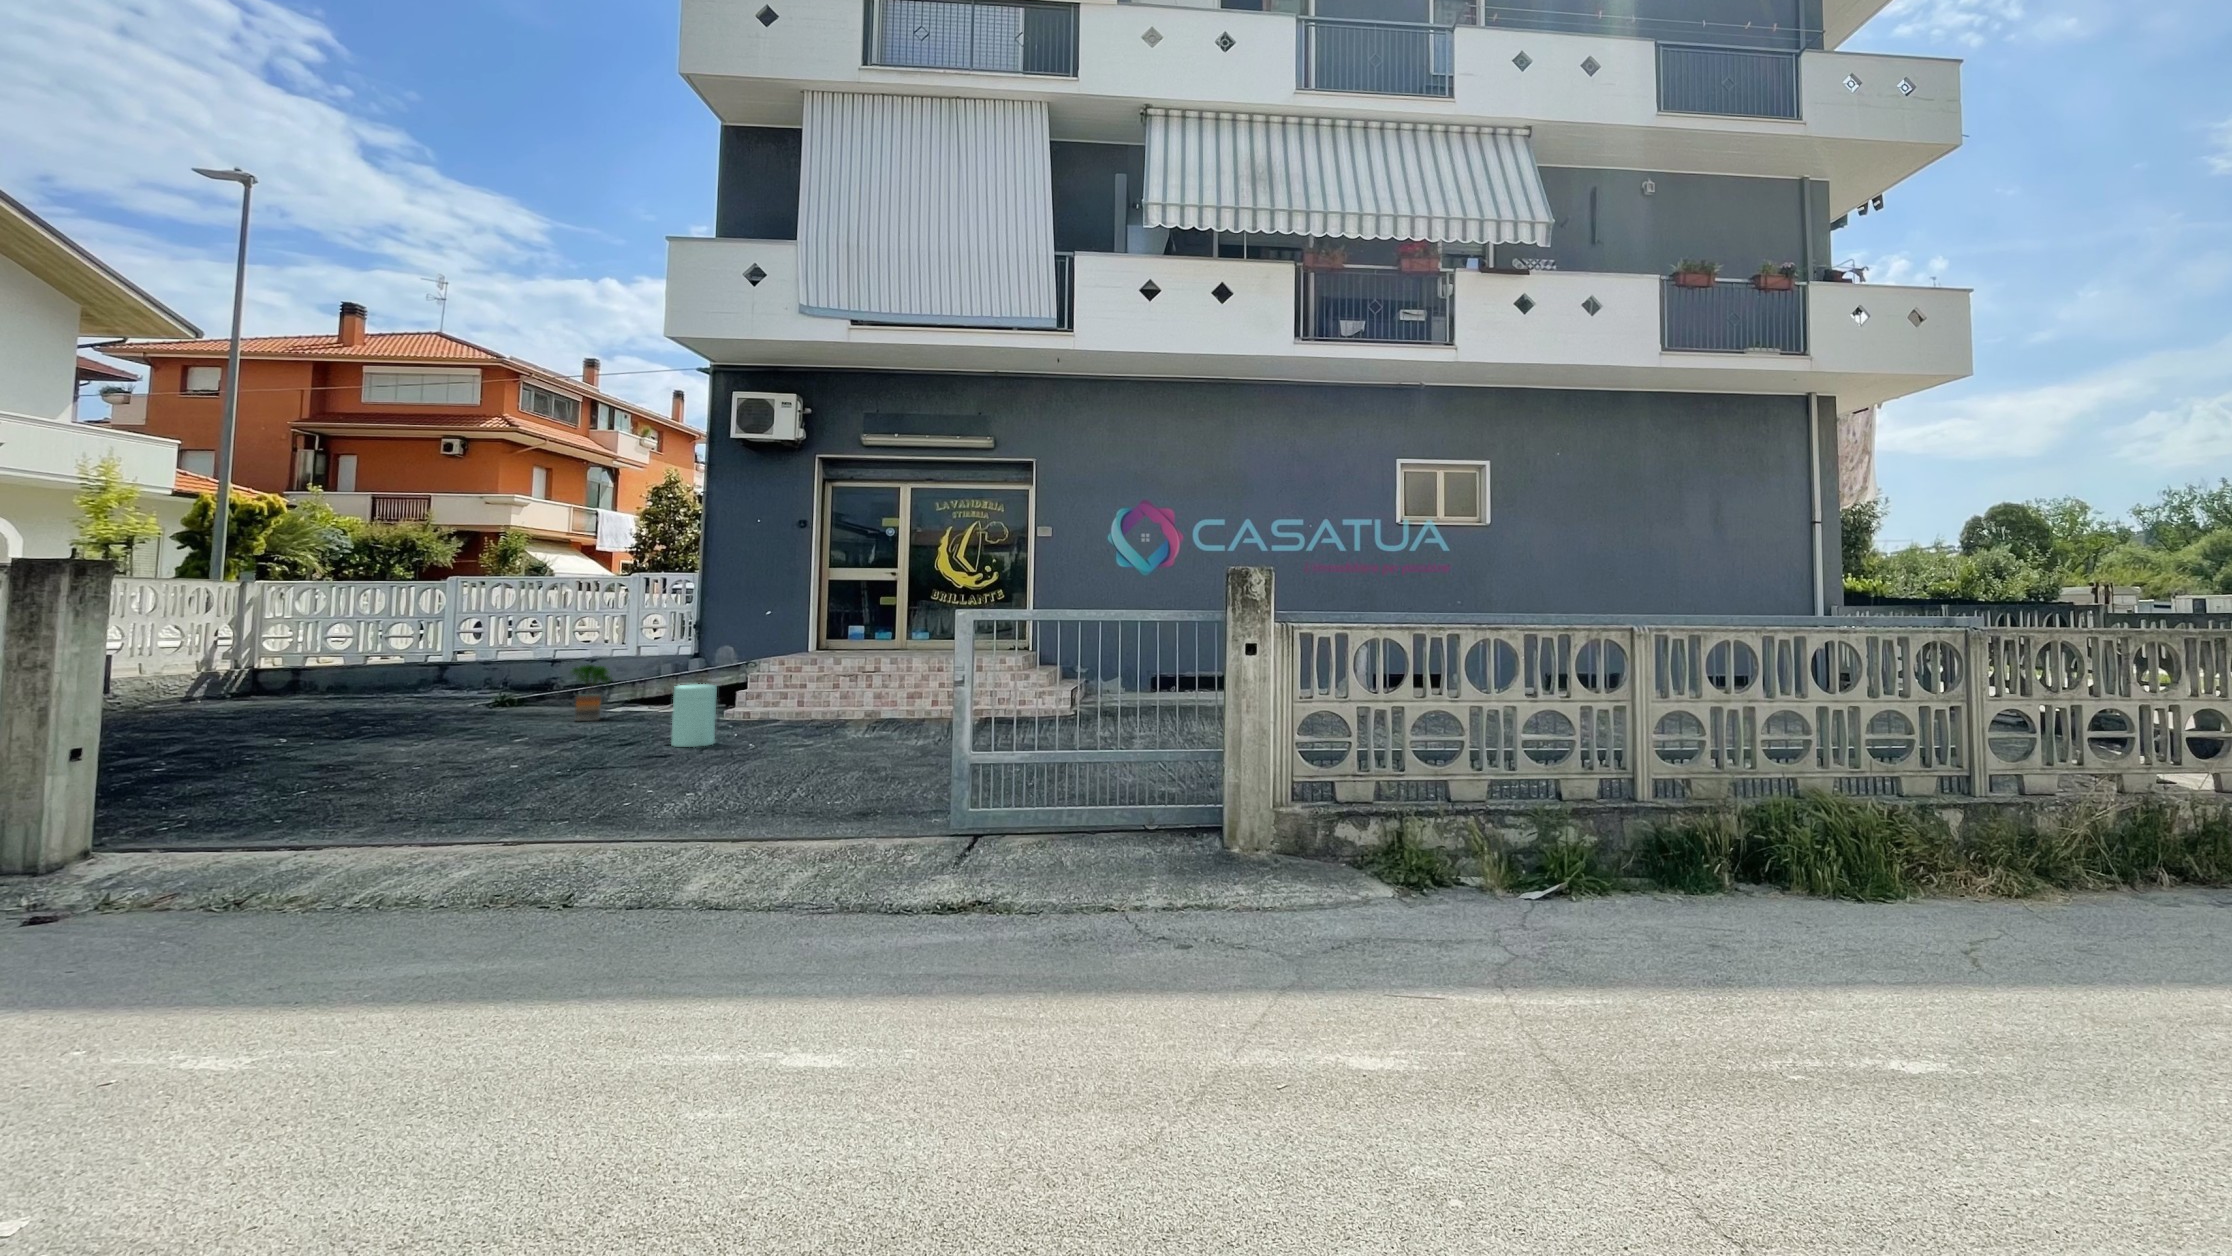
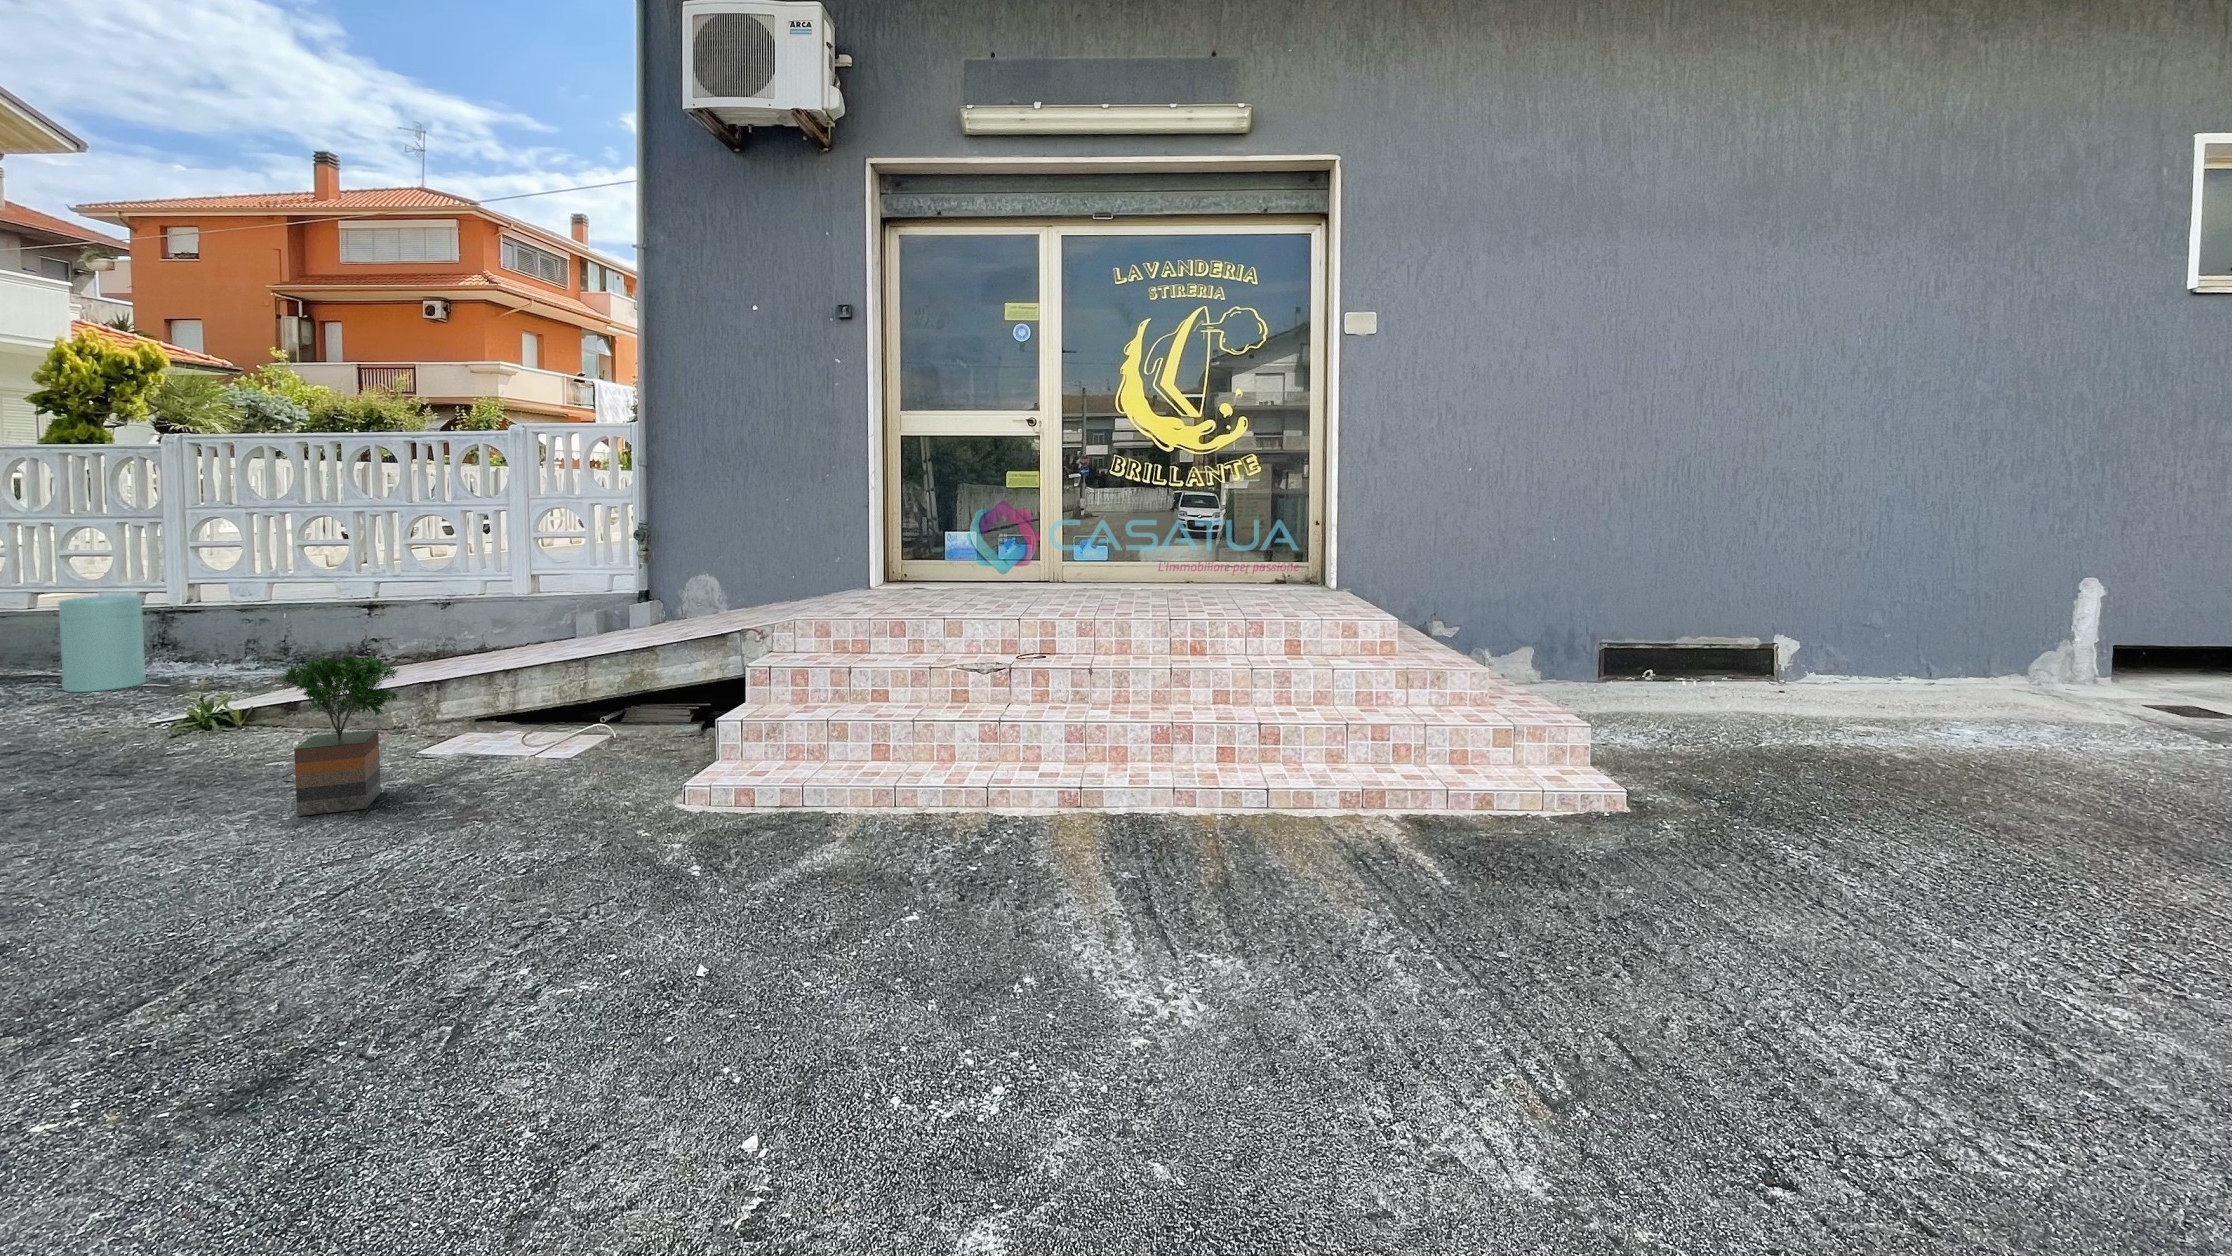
trash can: present [671,684,717,747] -> present [59,595,146,692]

